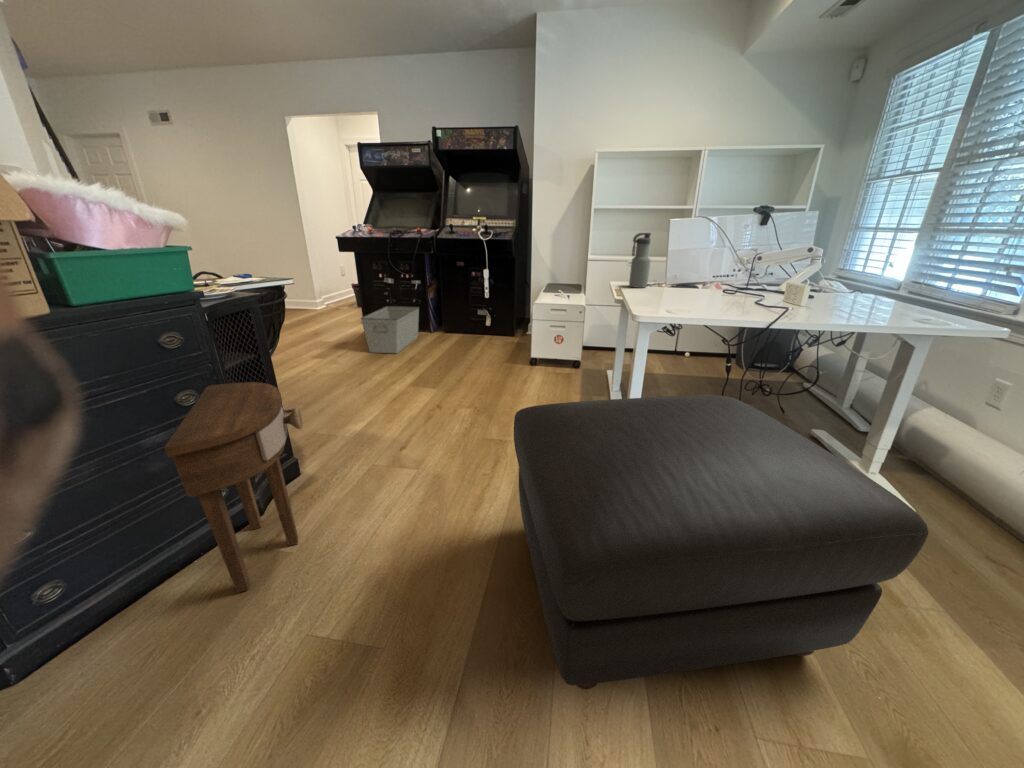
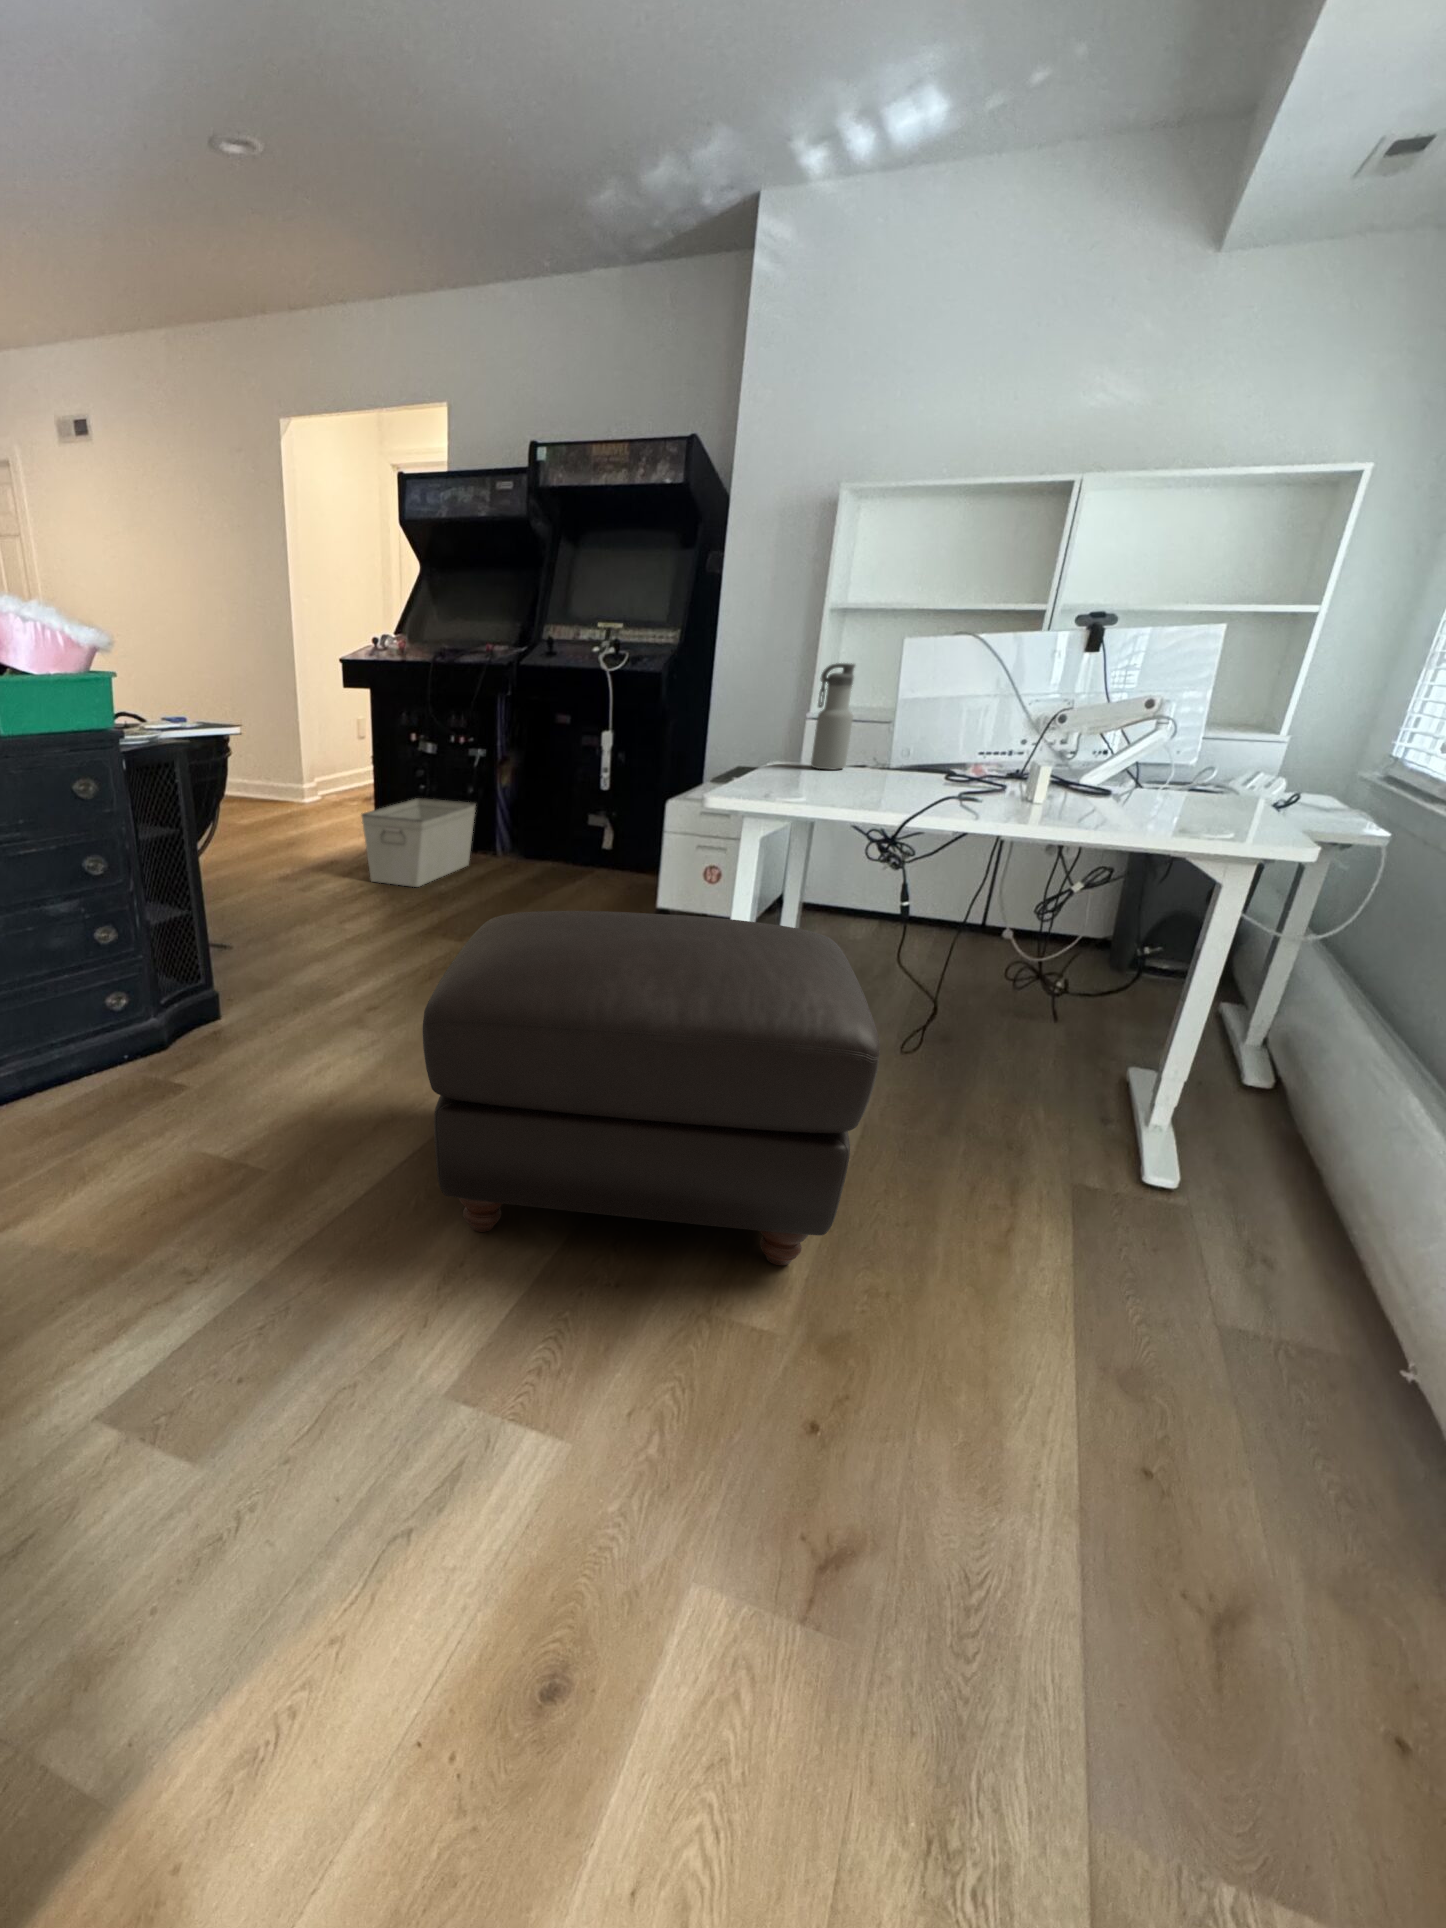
side table: present [164,382,302,593] -> none [82,854,222,1104]

